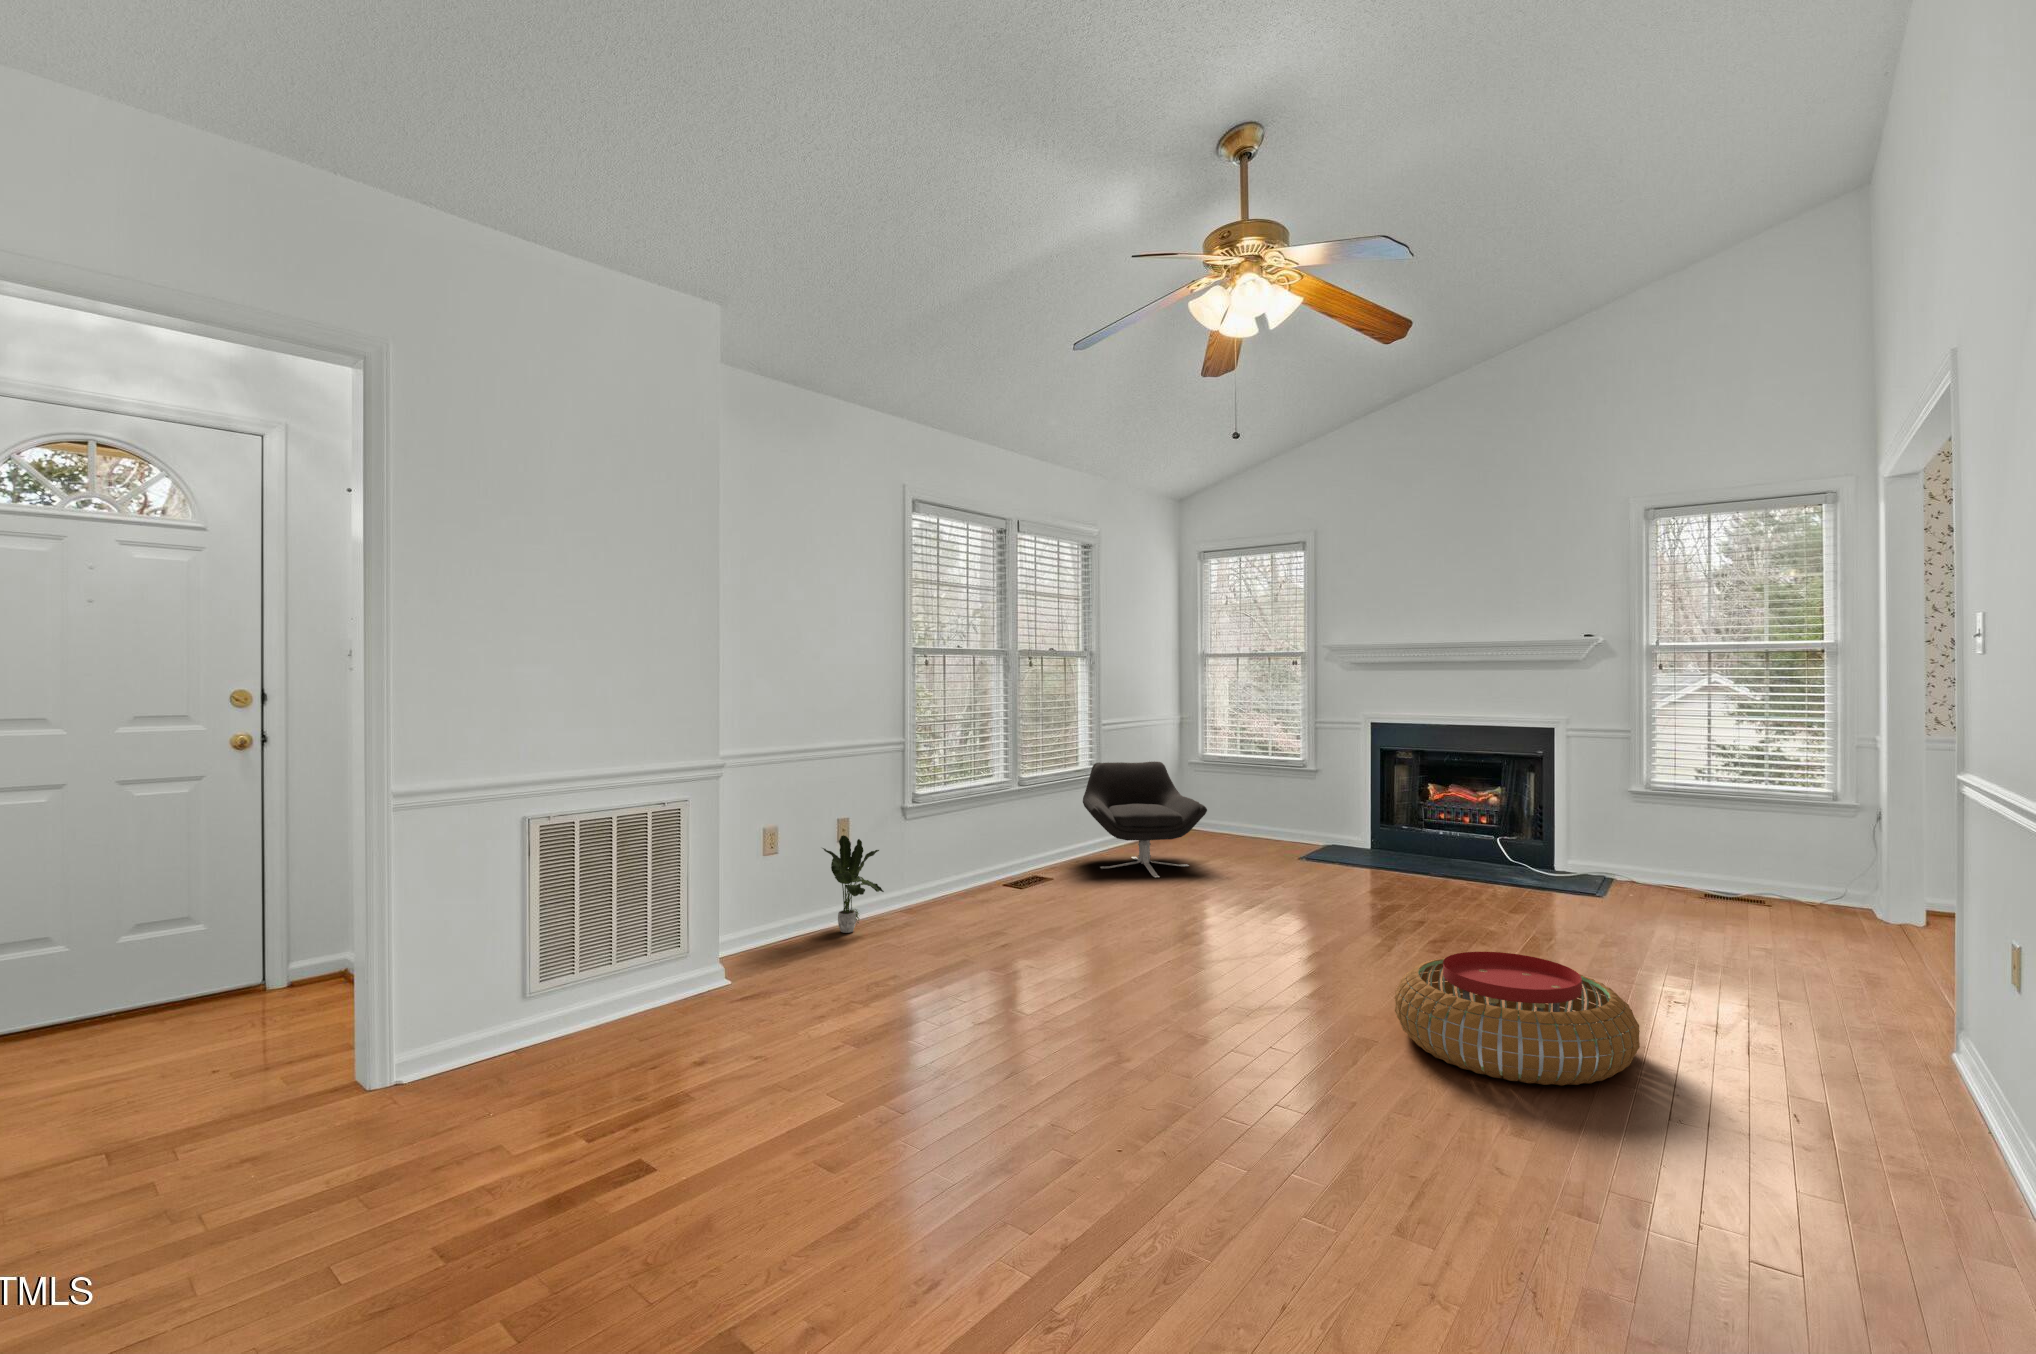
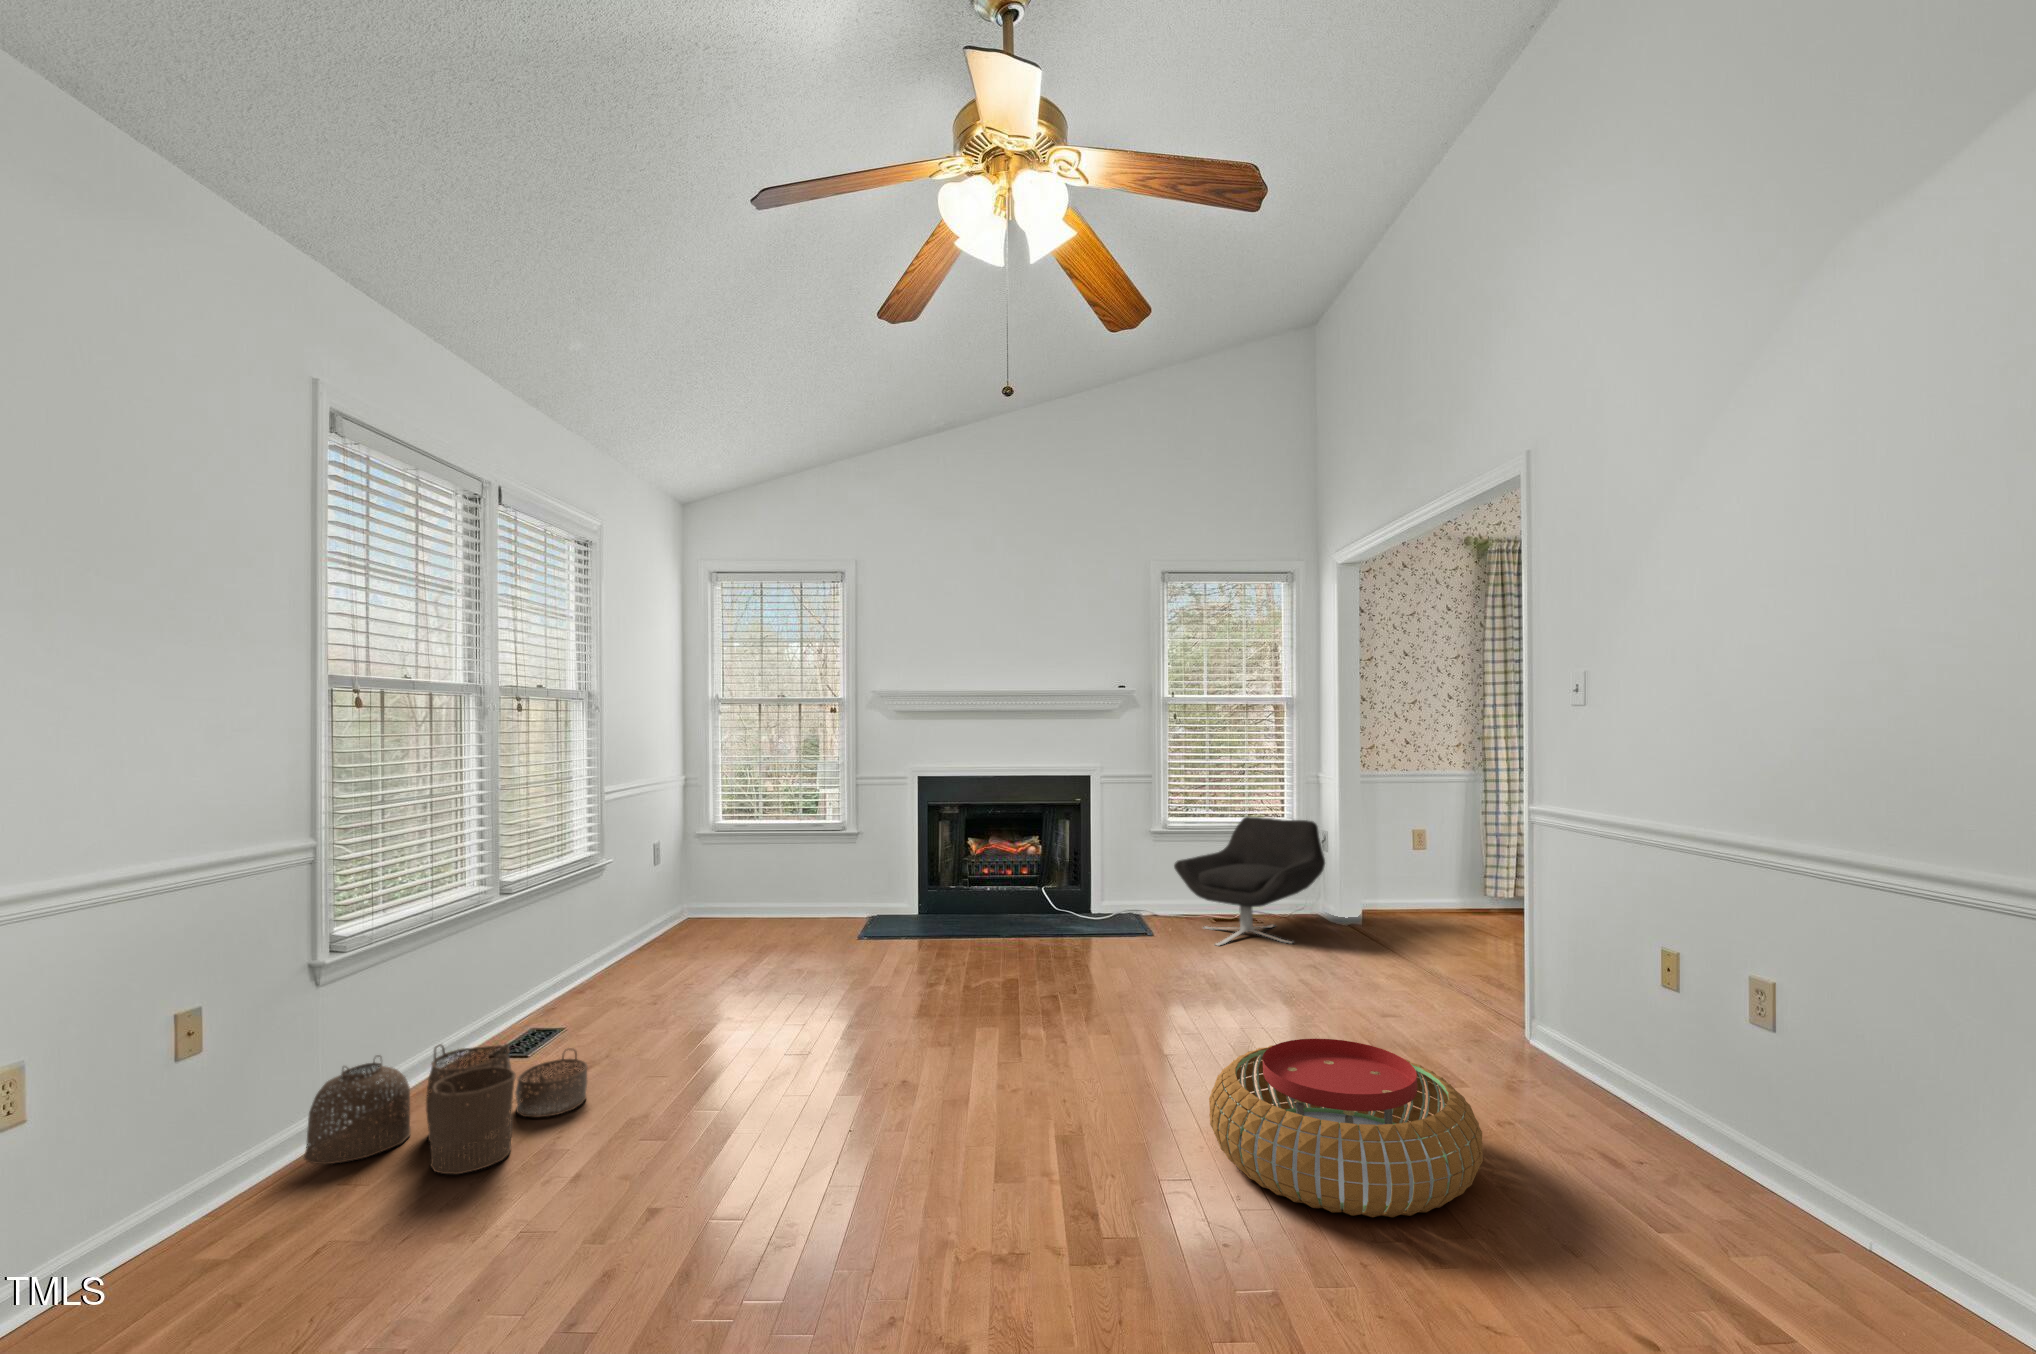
lounge chair: present [1083,762,1207,877] -> present [1174,817,1325,946]
potted plant: present [823,835,884,933] -> none [95,1061,274,1282]
woven basket: none [909,860,1045,926] -> present [304,1043,588,1174]

